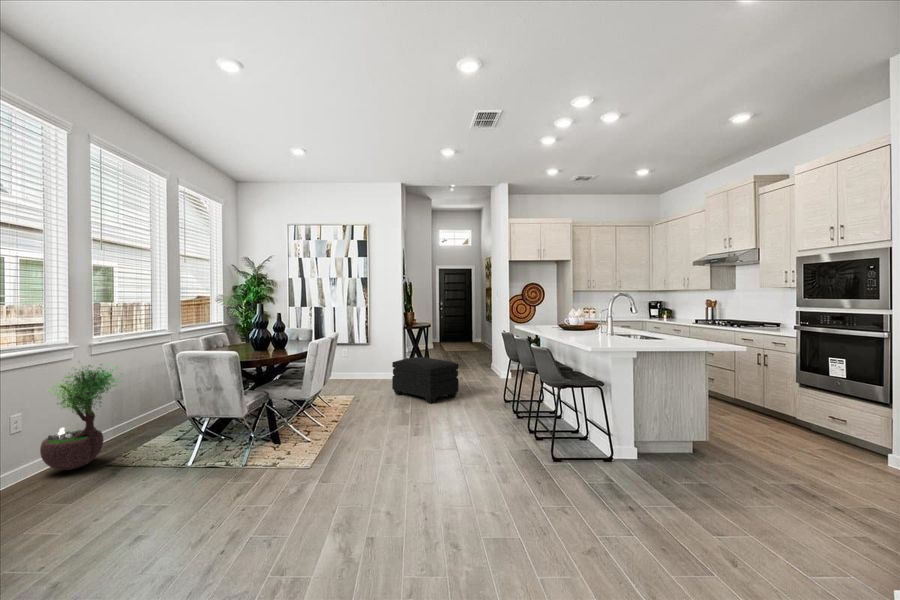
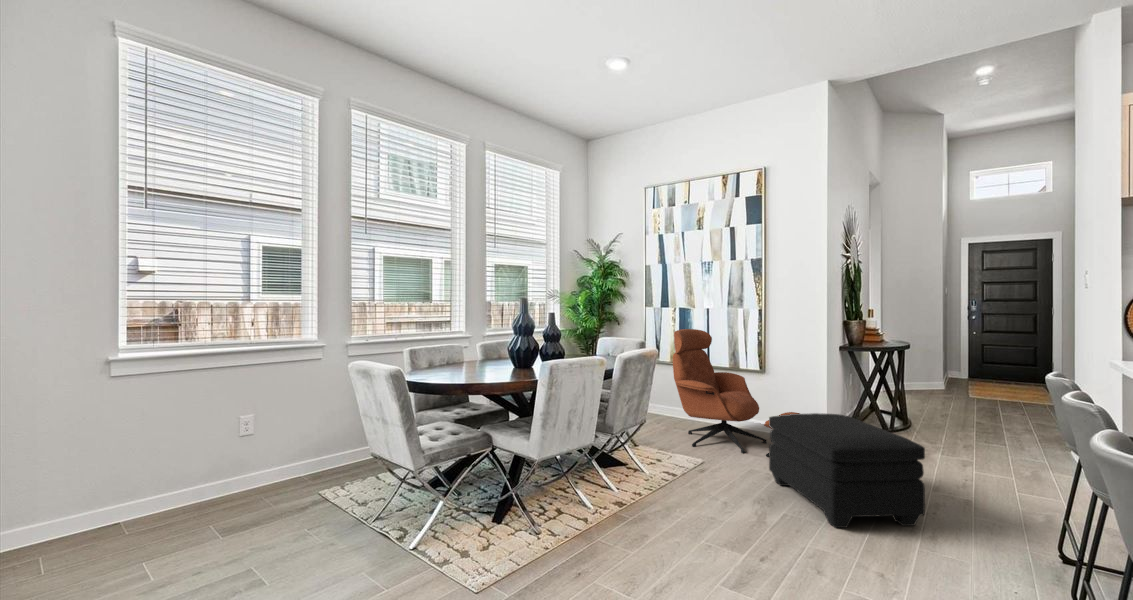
lounge chair: none [325,320,406,388] -> present [673,329,800,457]
potted tree: present [40,363,118,470] -> none [245,361,332,494]

